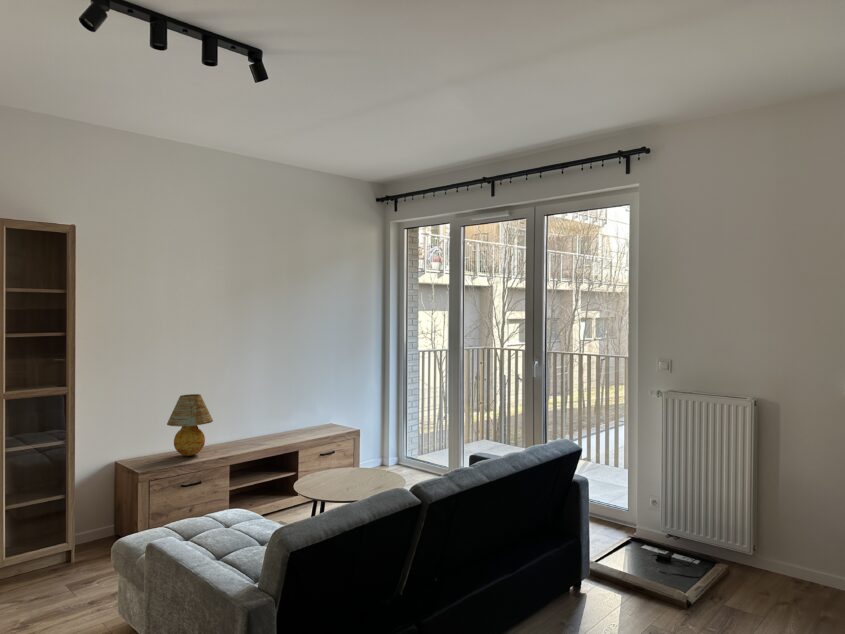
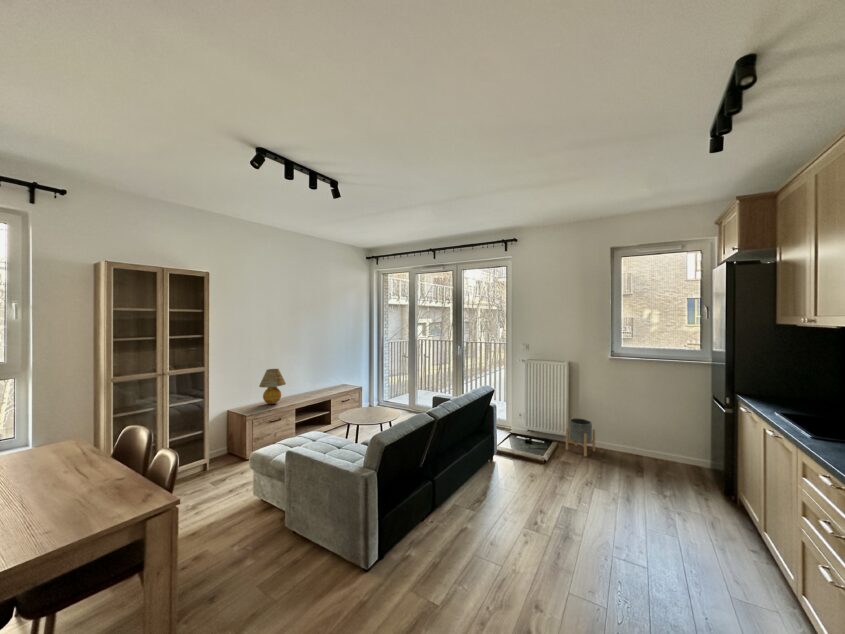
planter: none [743,519,811,602] -> present [566,418,595,456]

